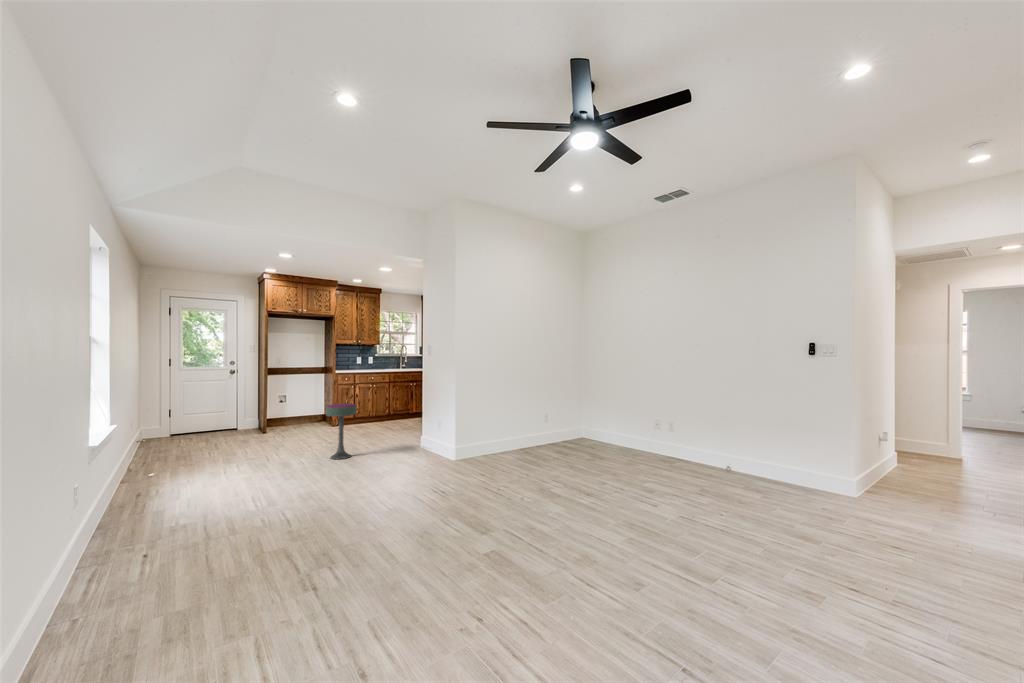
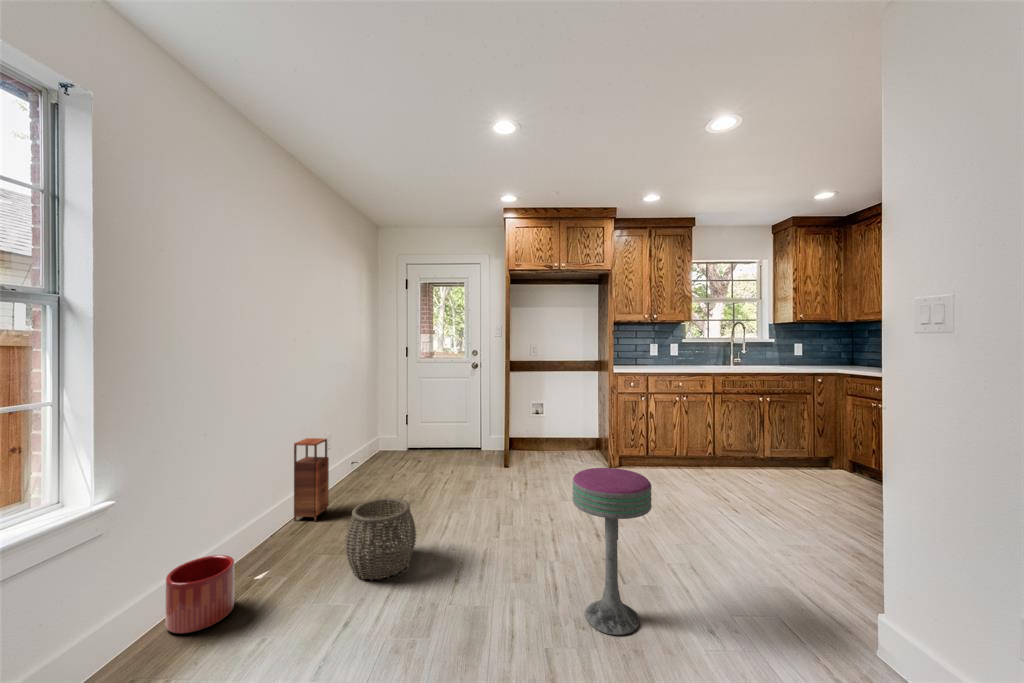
storage cabinet: none [125,416,149,468] -> present [294,438,329,521]
woven basket: none [197,435,239,470] -> present [345,498,416,580]
planter: none [111,462,149,493] -> present [166,555,234,633]

